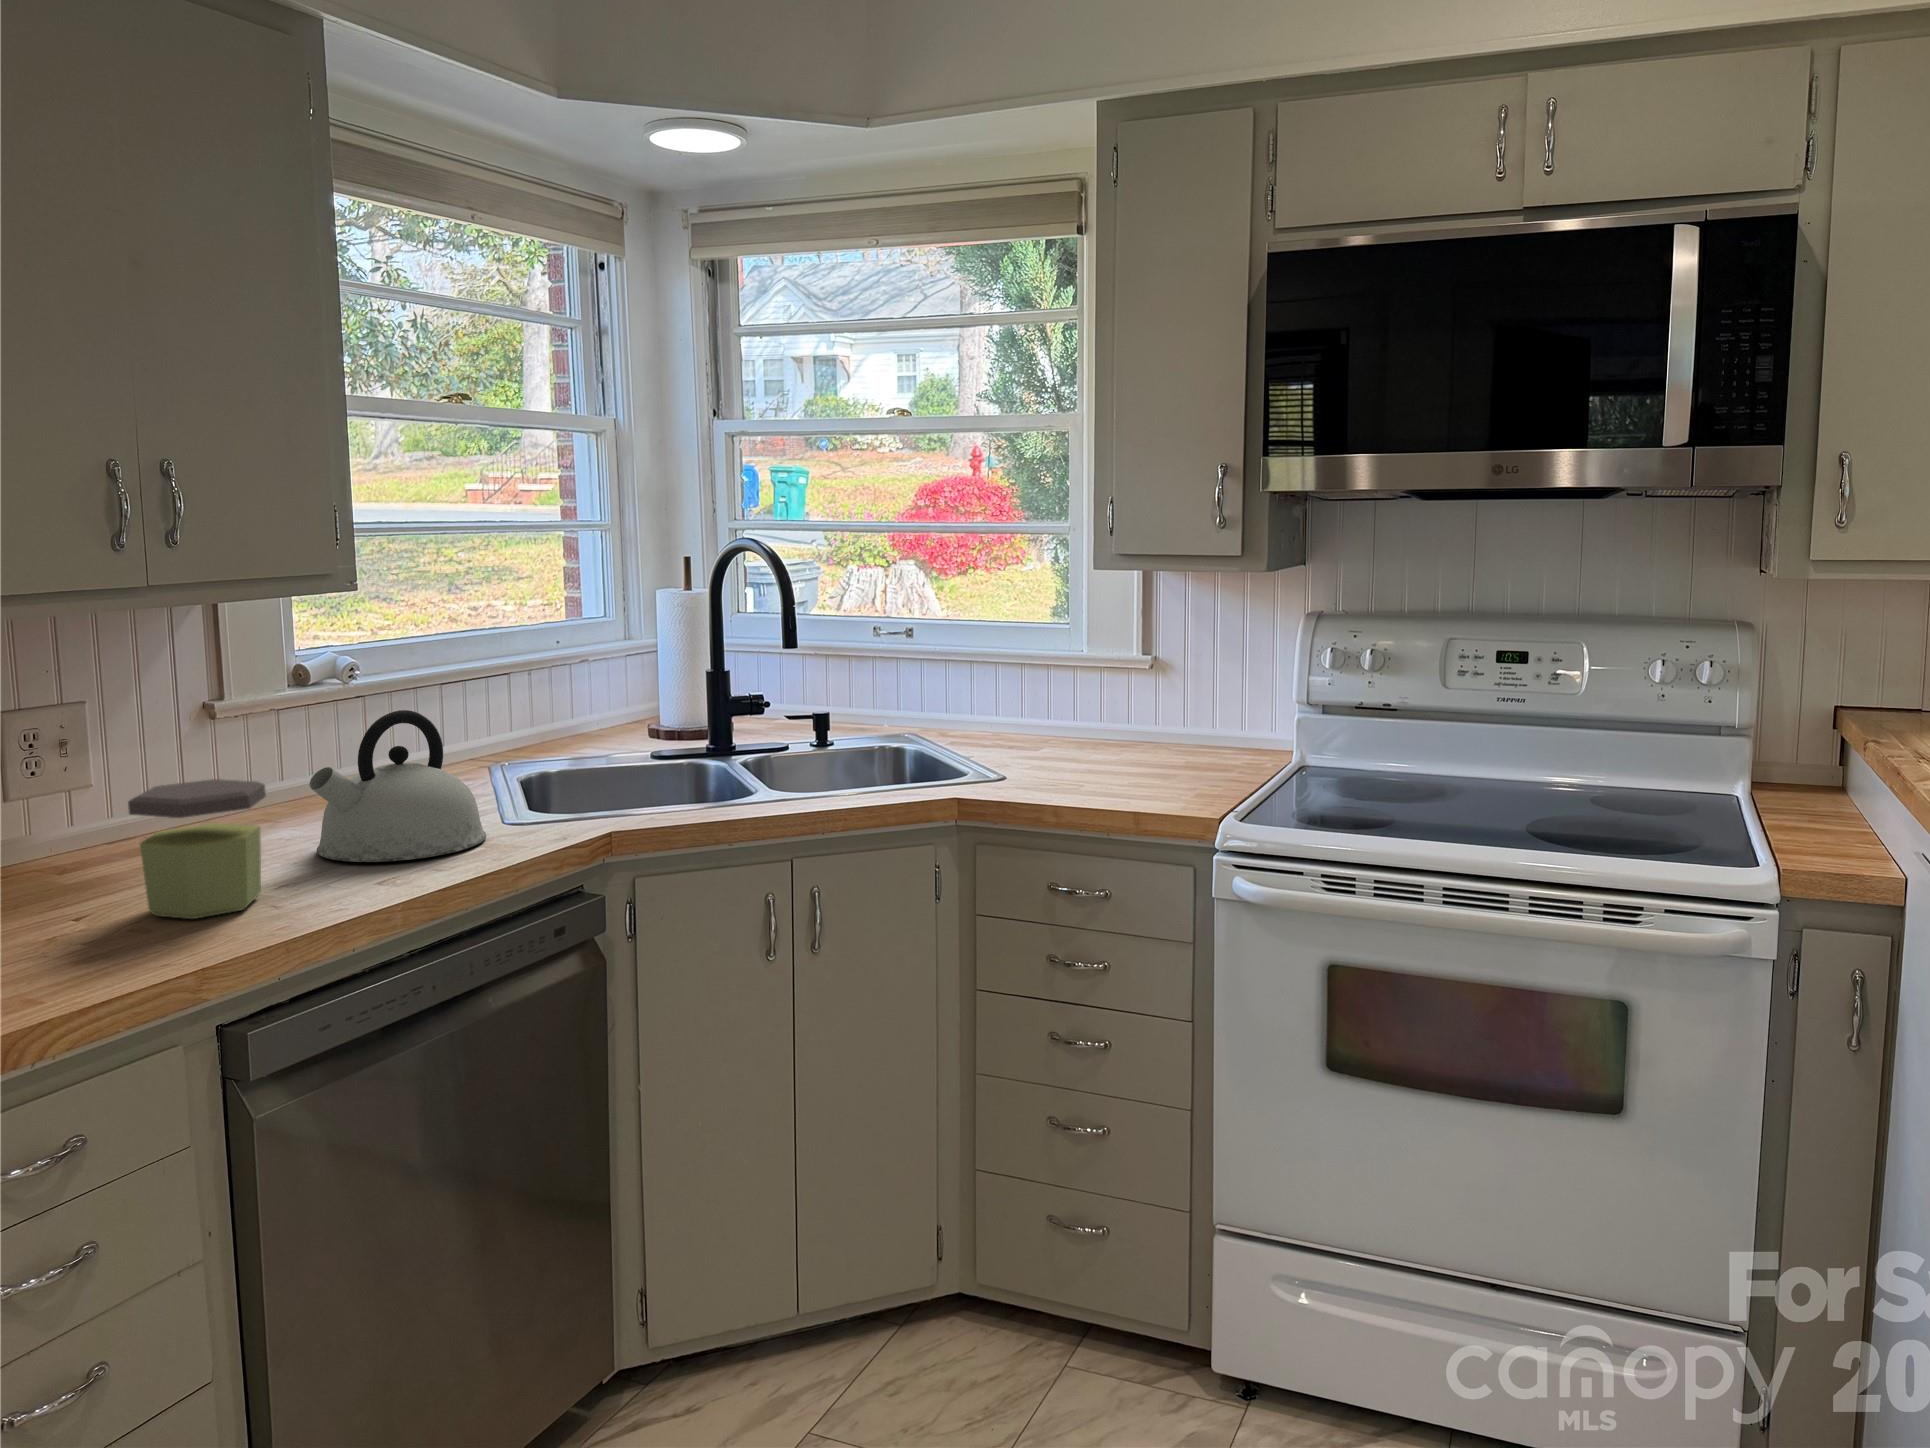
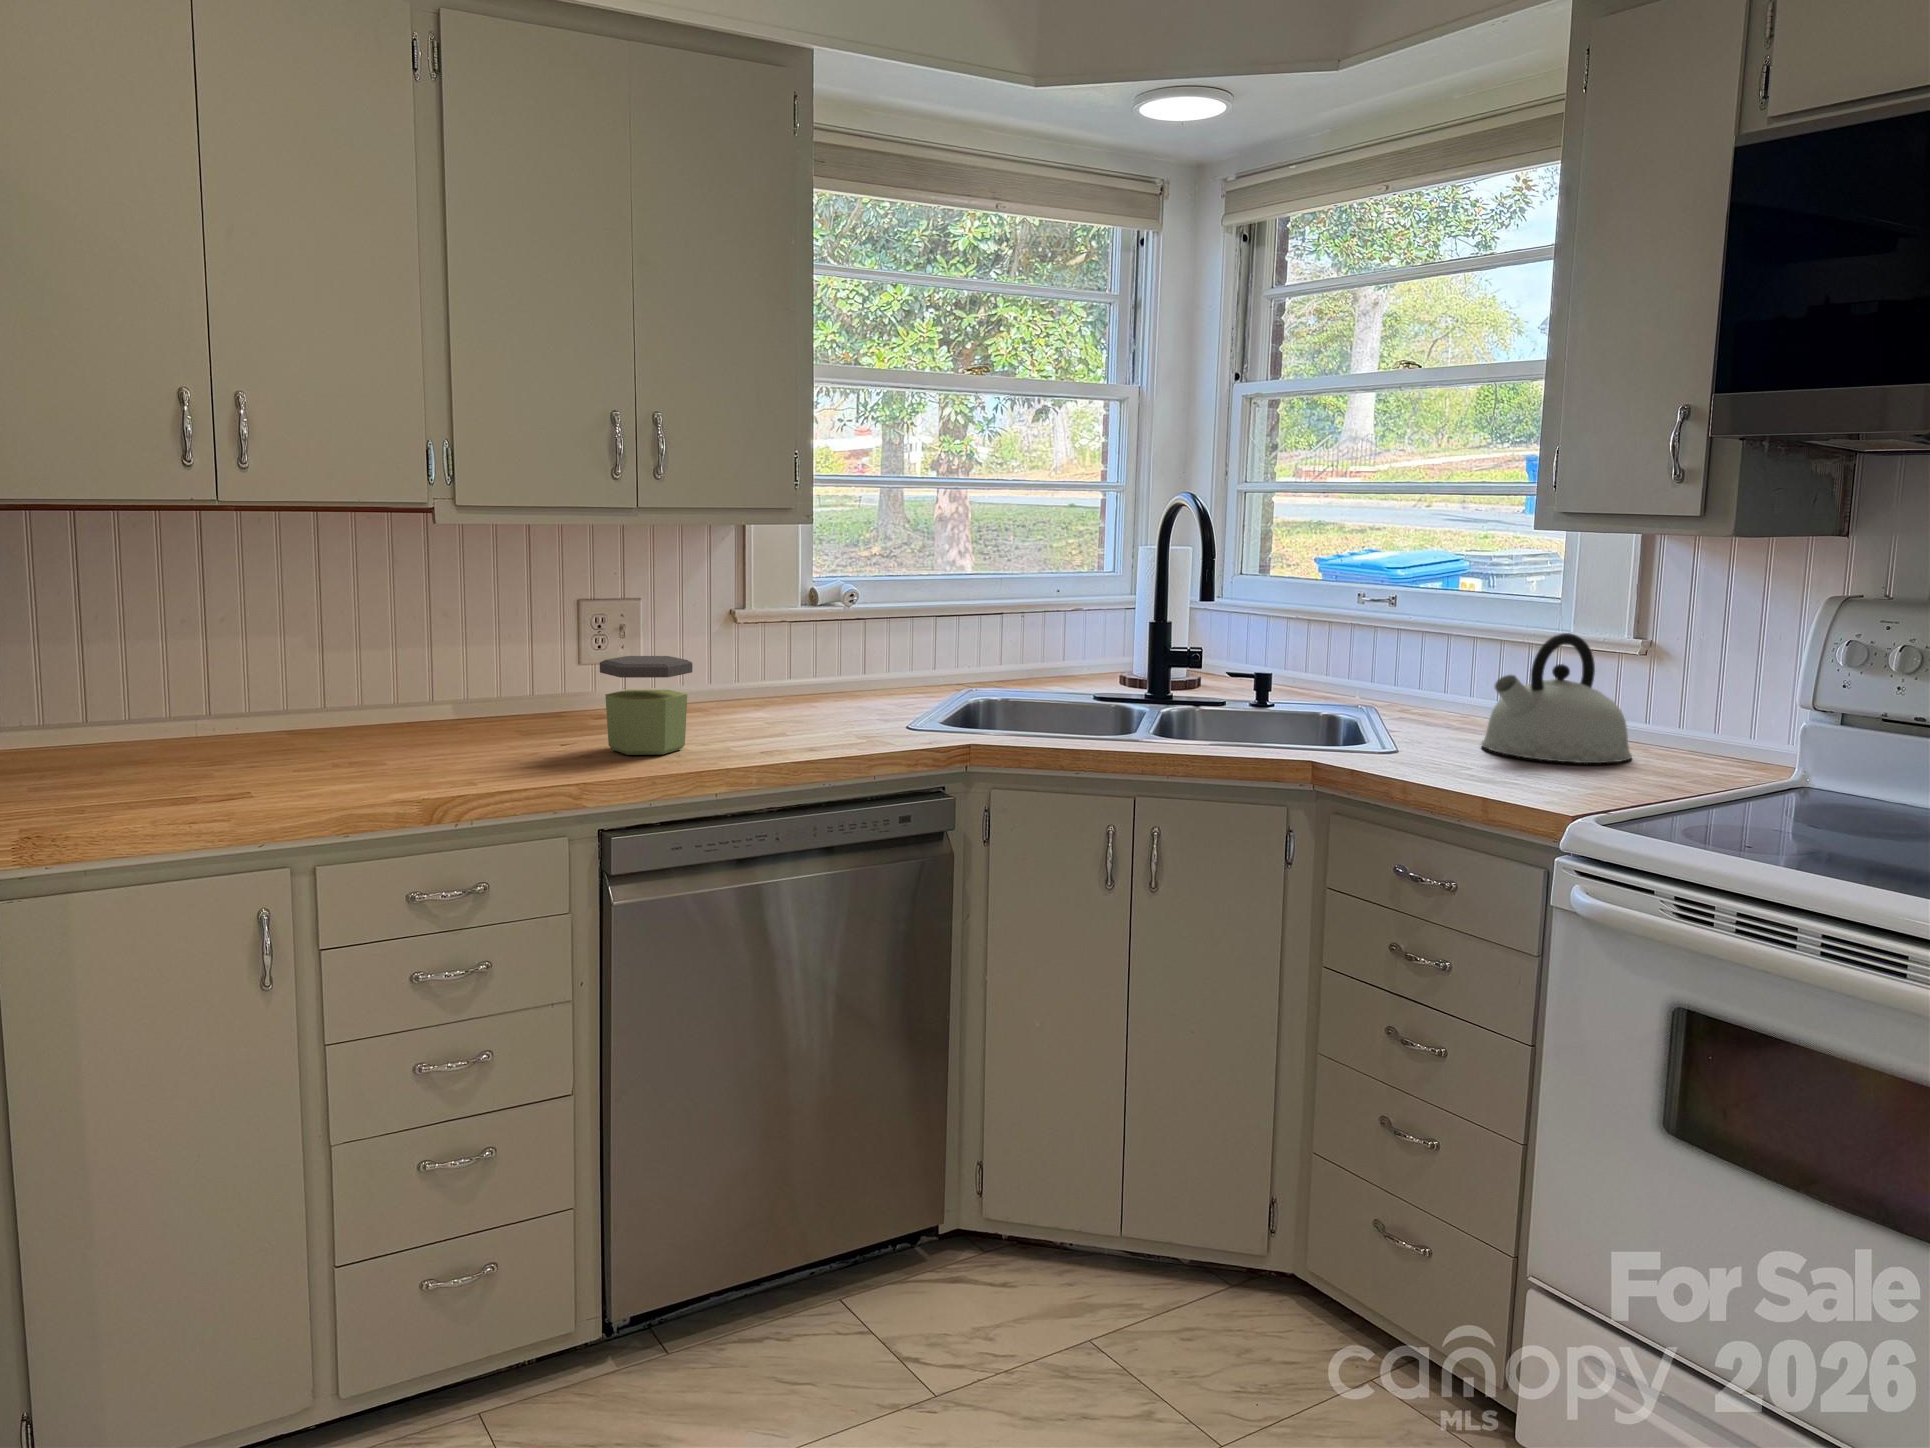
kettle: present [309,710,486,862] -> present [1482,633,1632,763]

